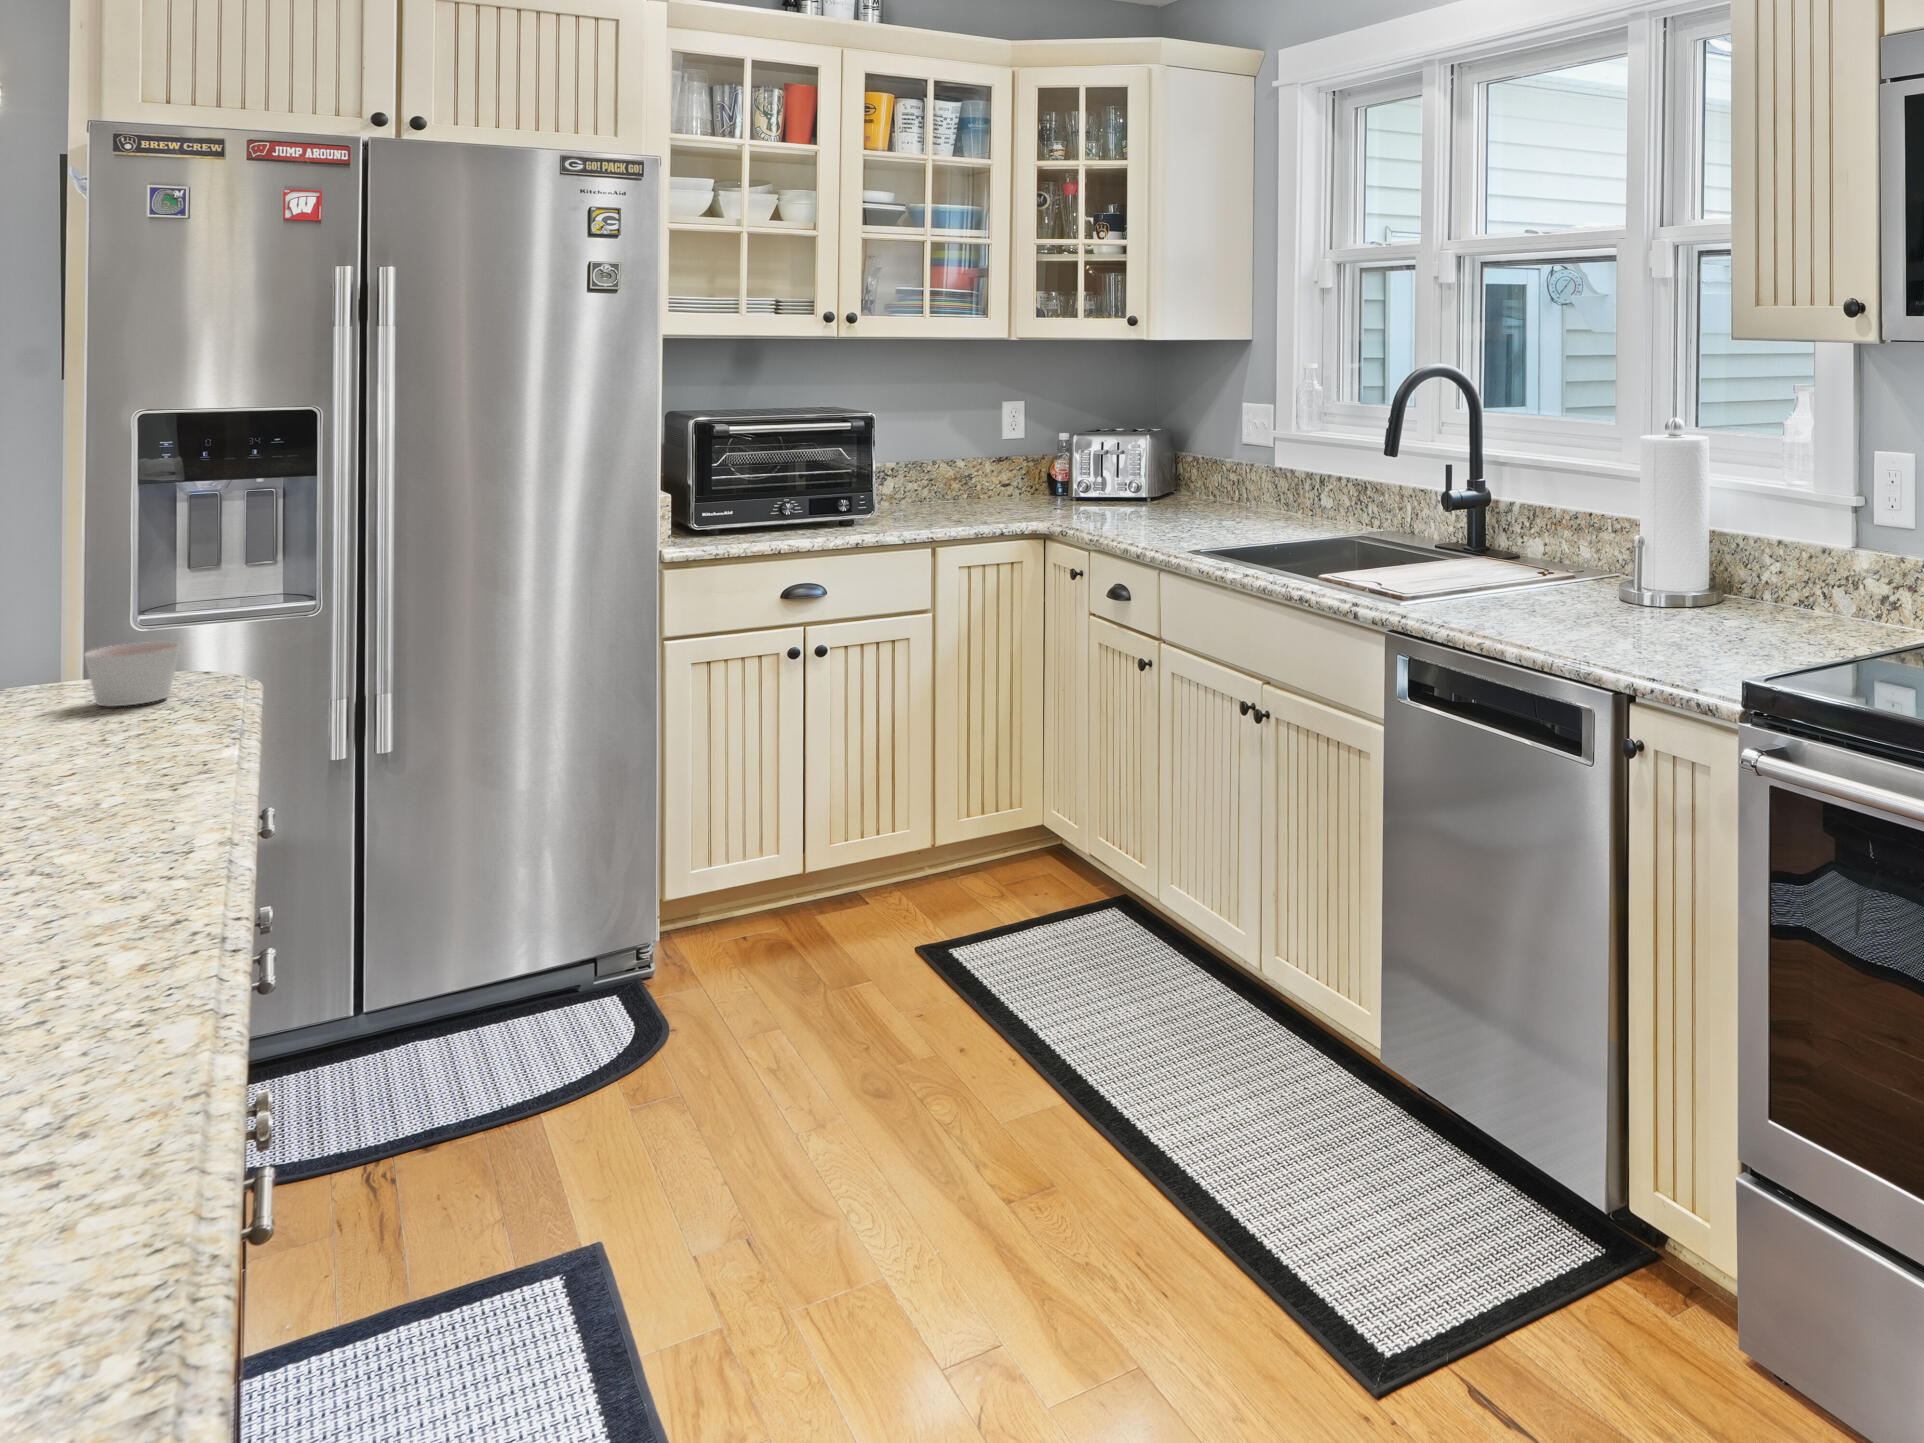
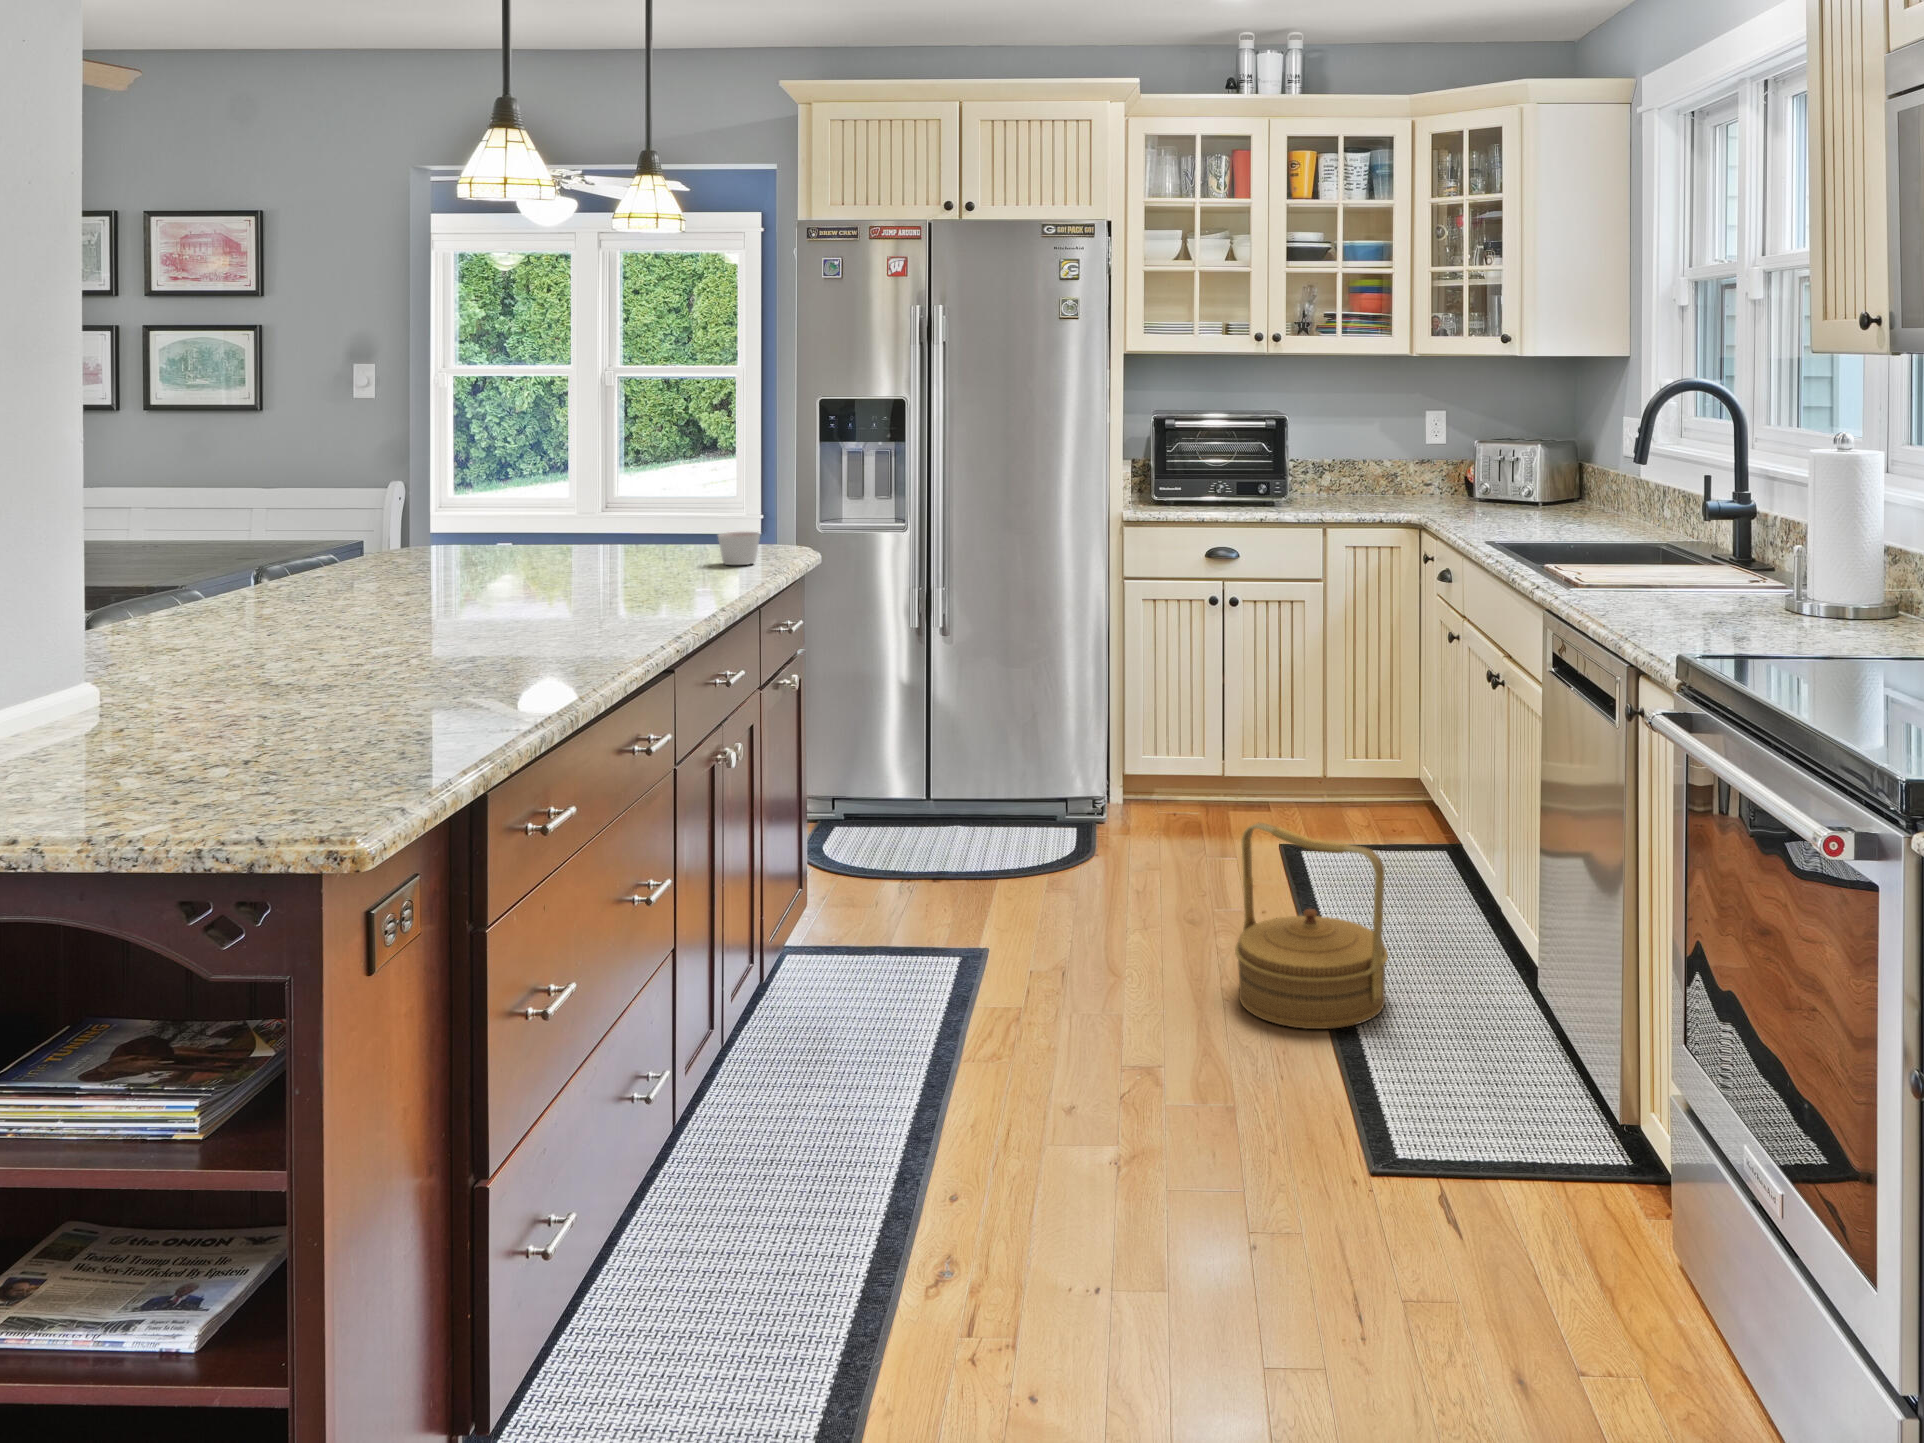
basket: none [981,941,1191,1201] -> present [1235,823,1388,1029]

